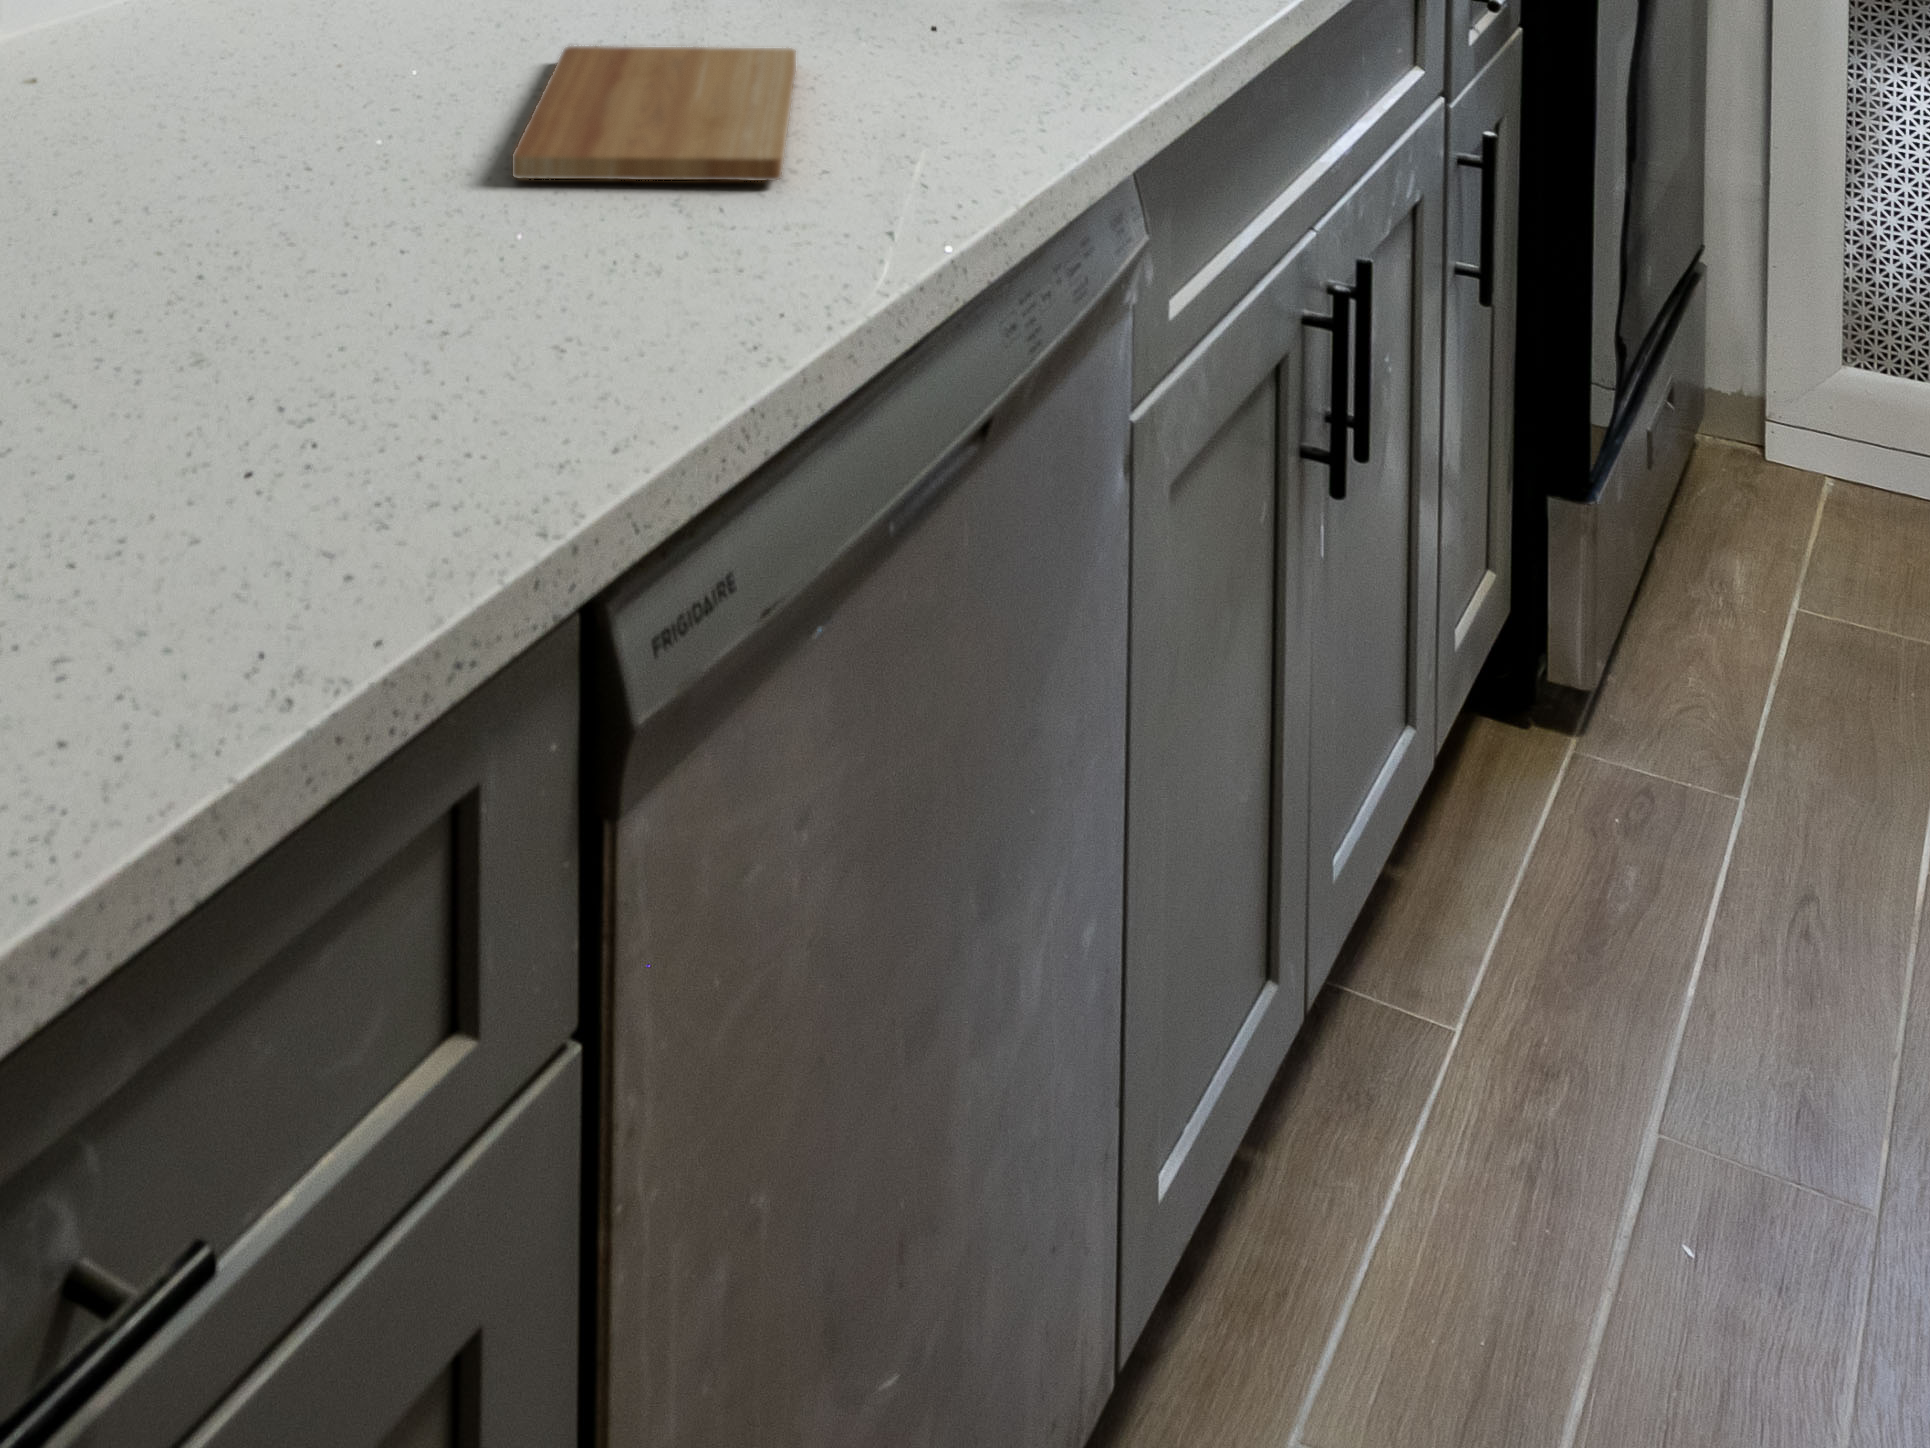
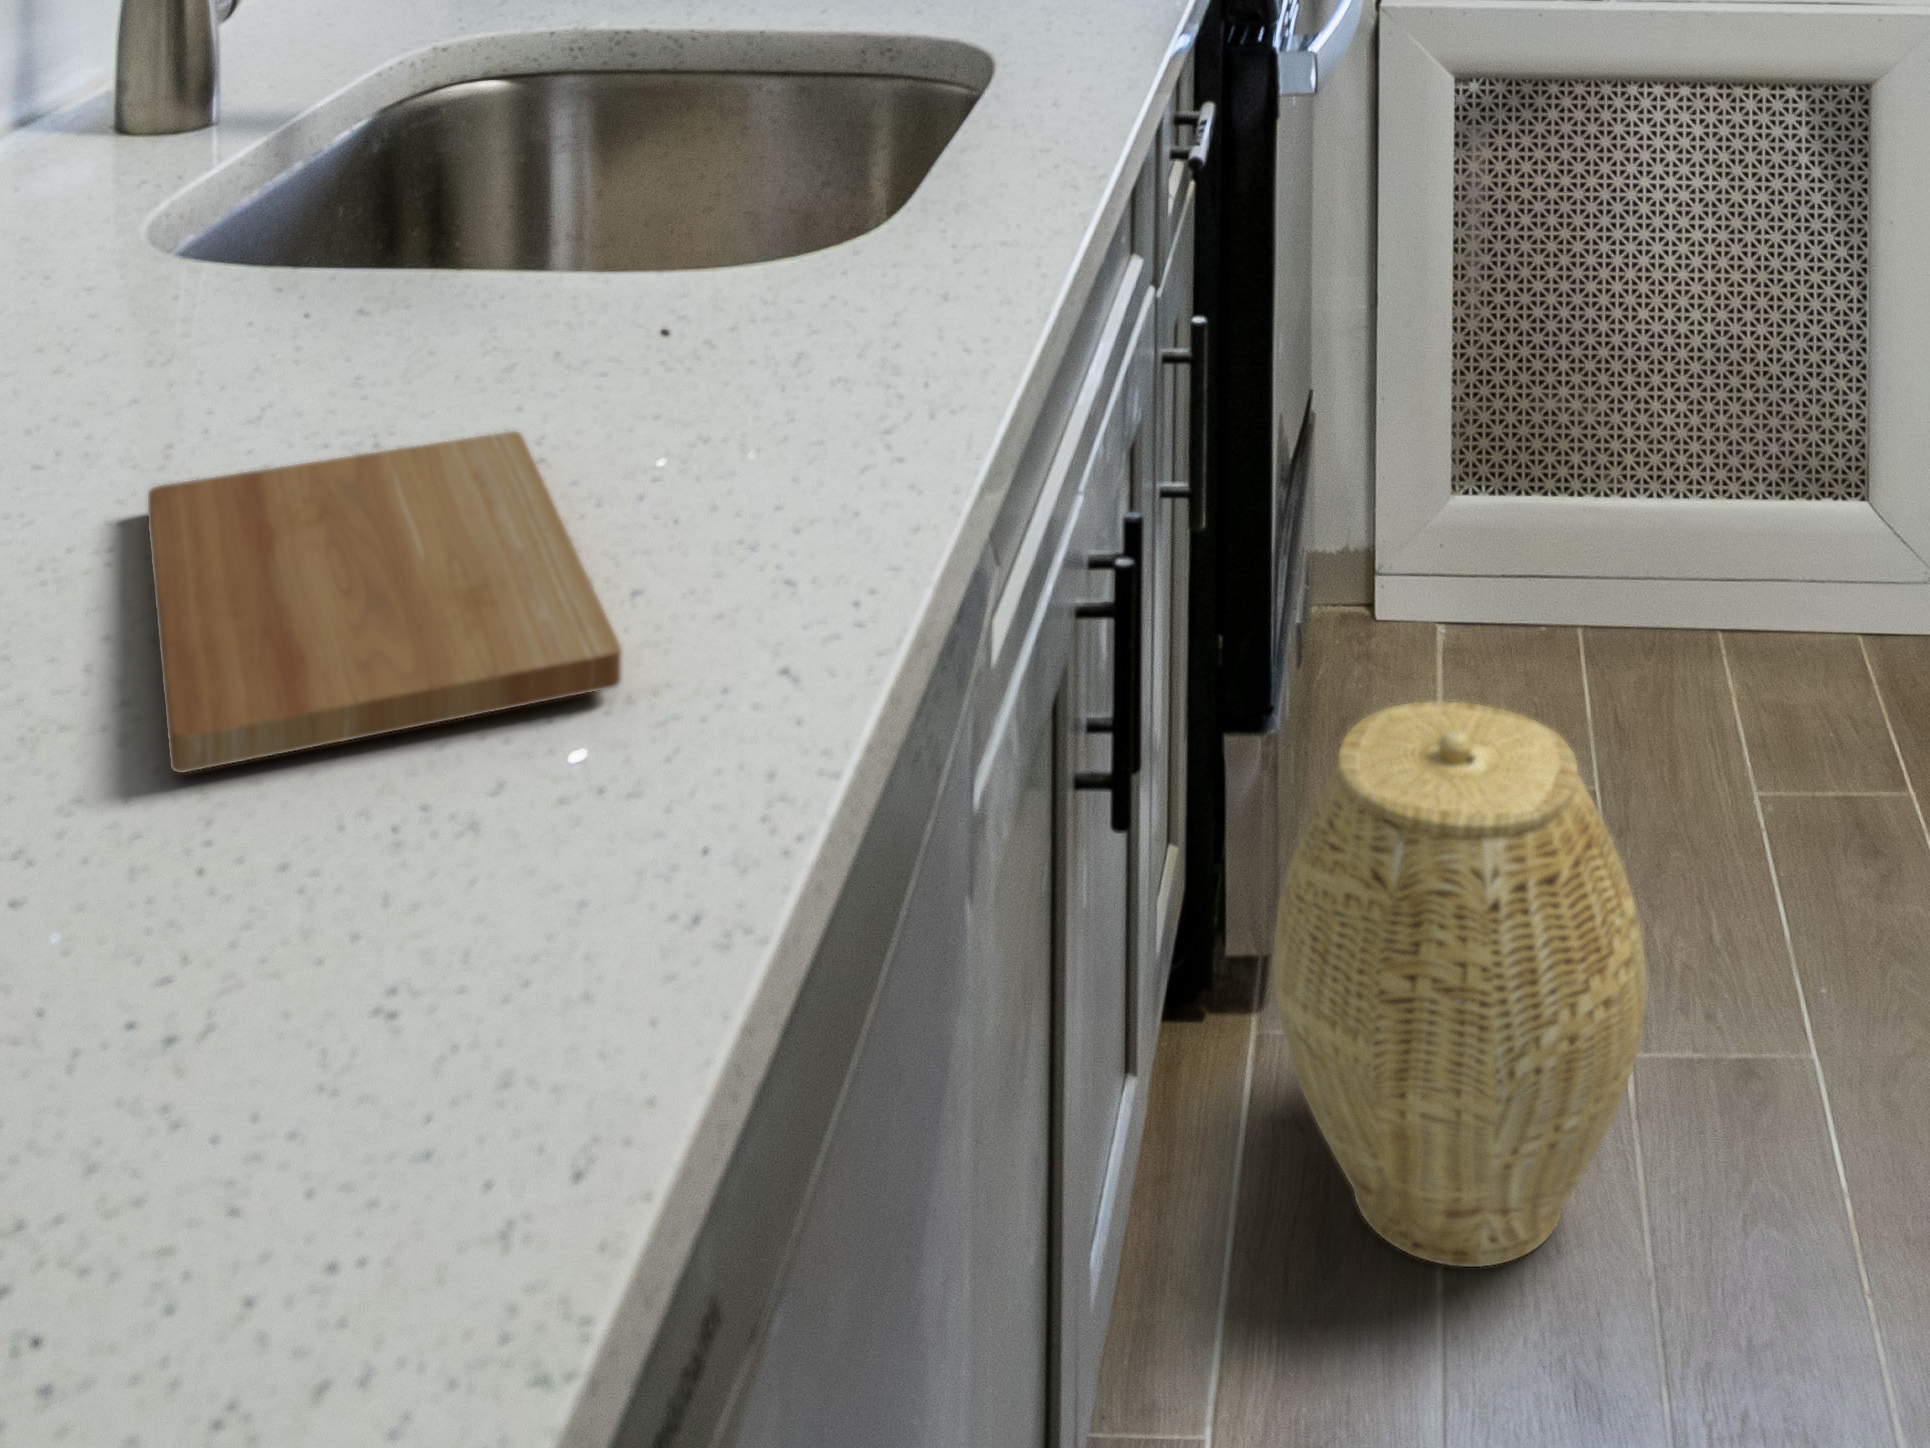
woven basket: none [1543,480,1874,949] -> present [1273,701,1646,1267]

